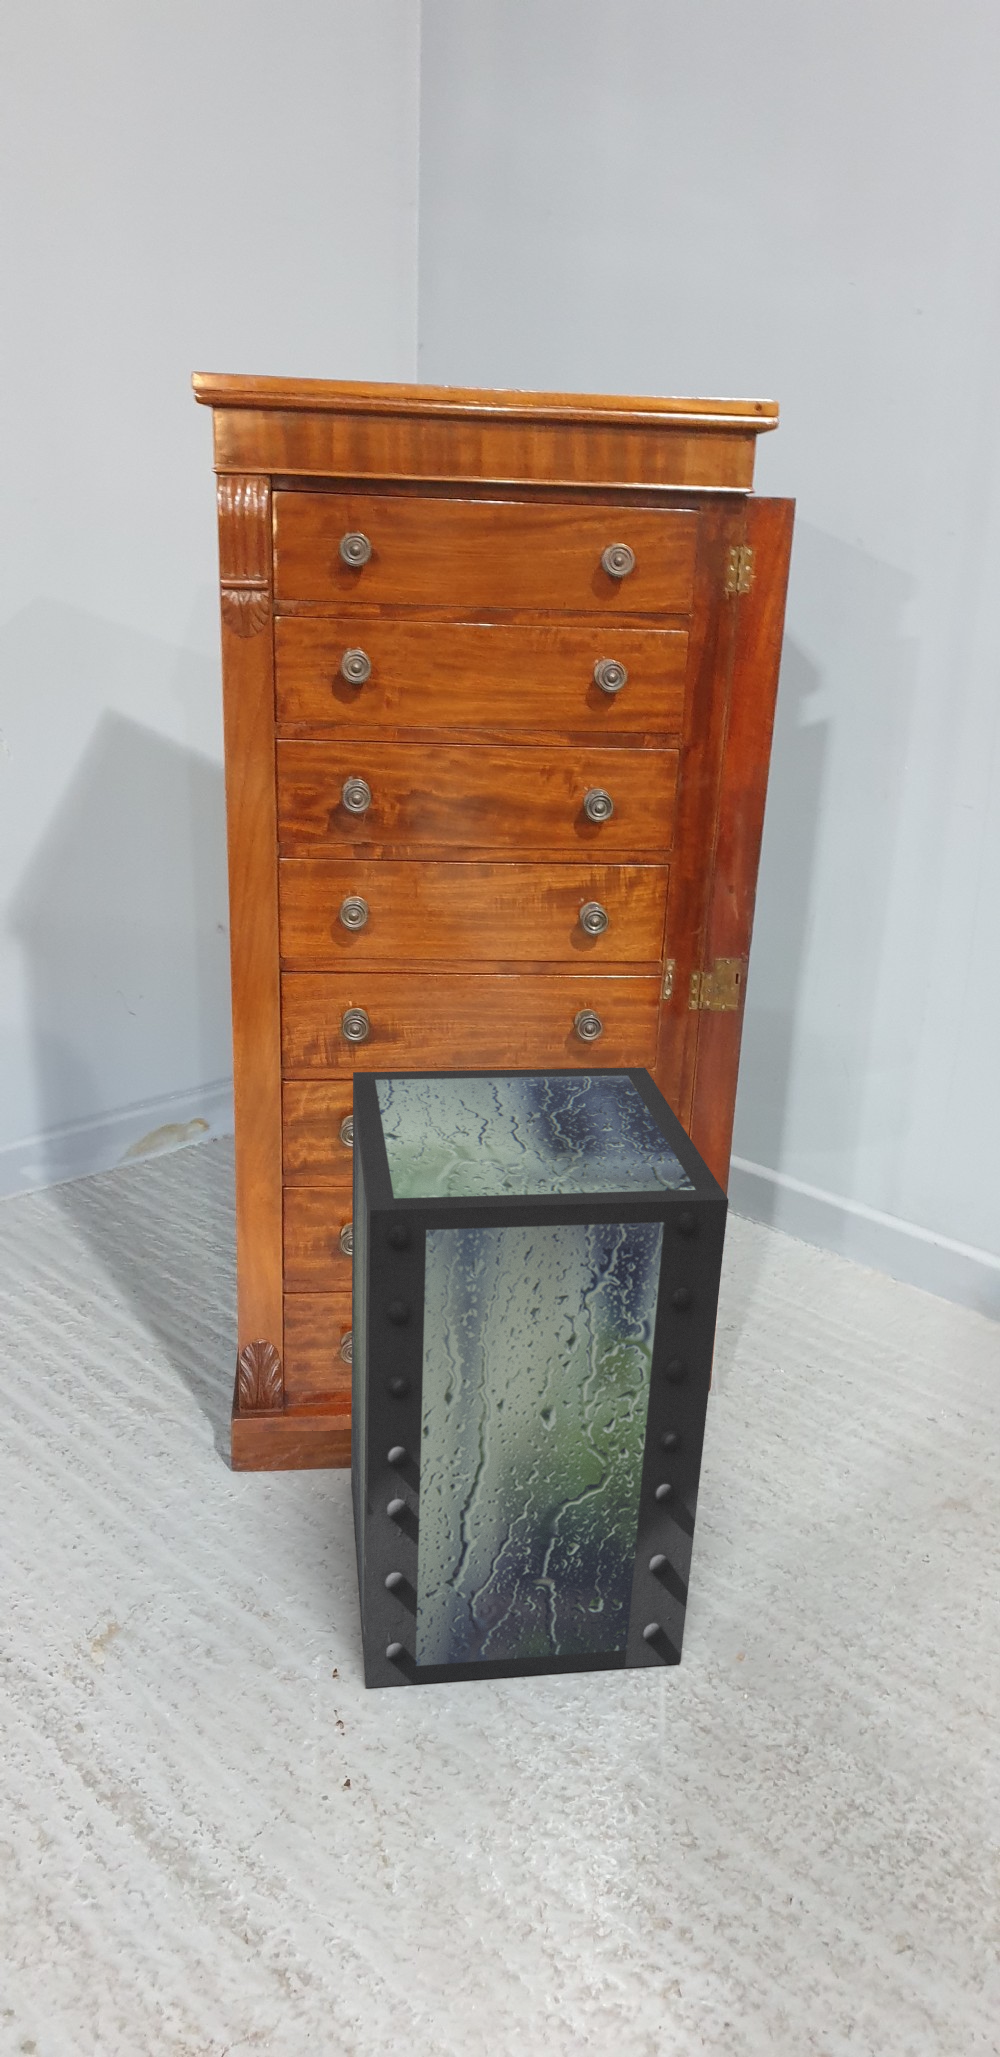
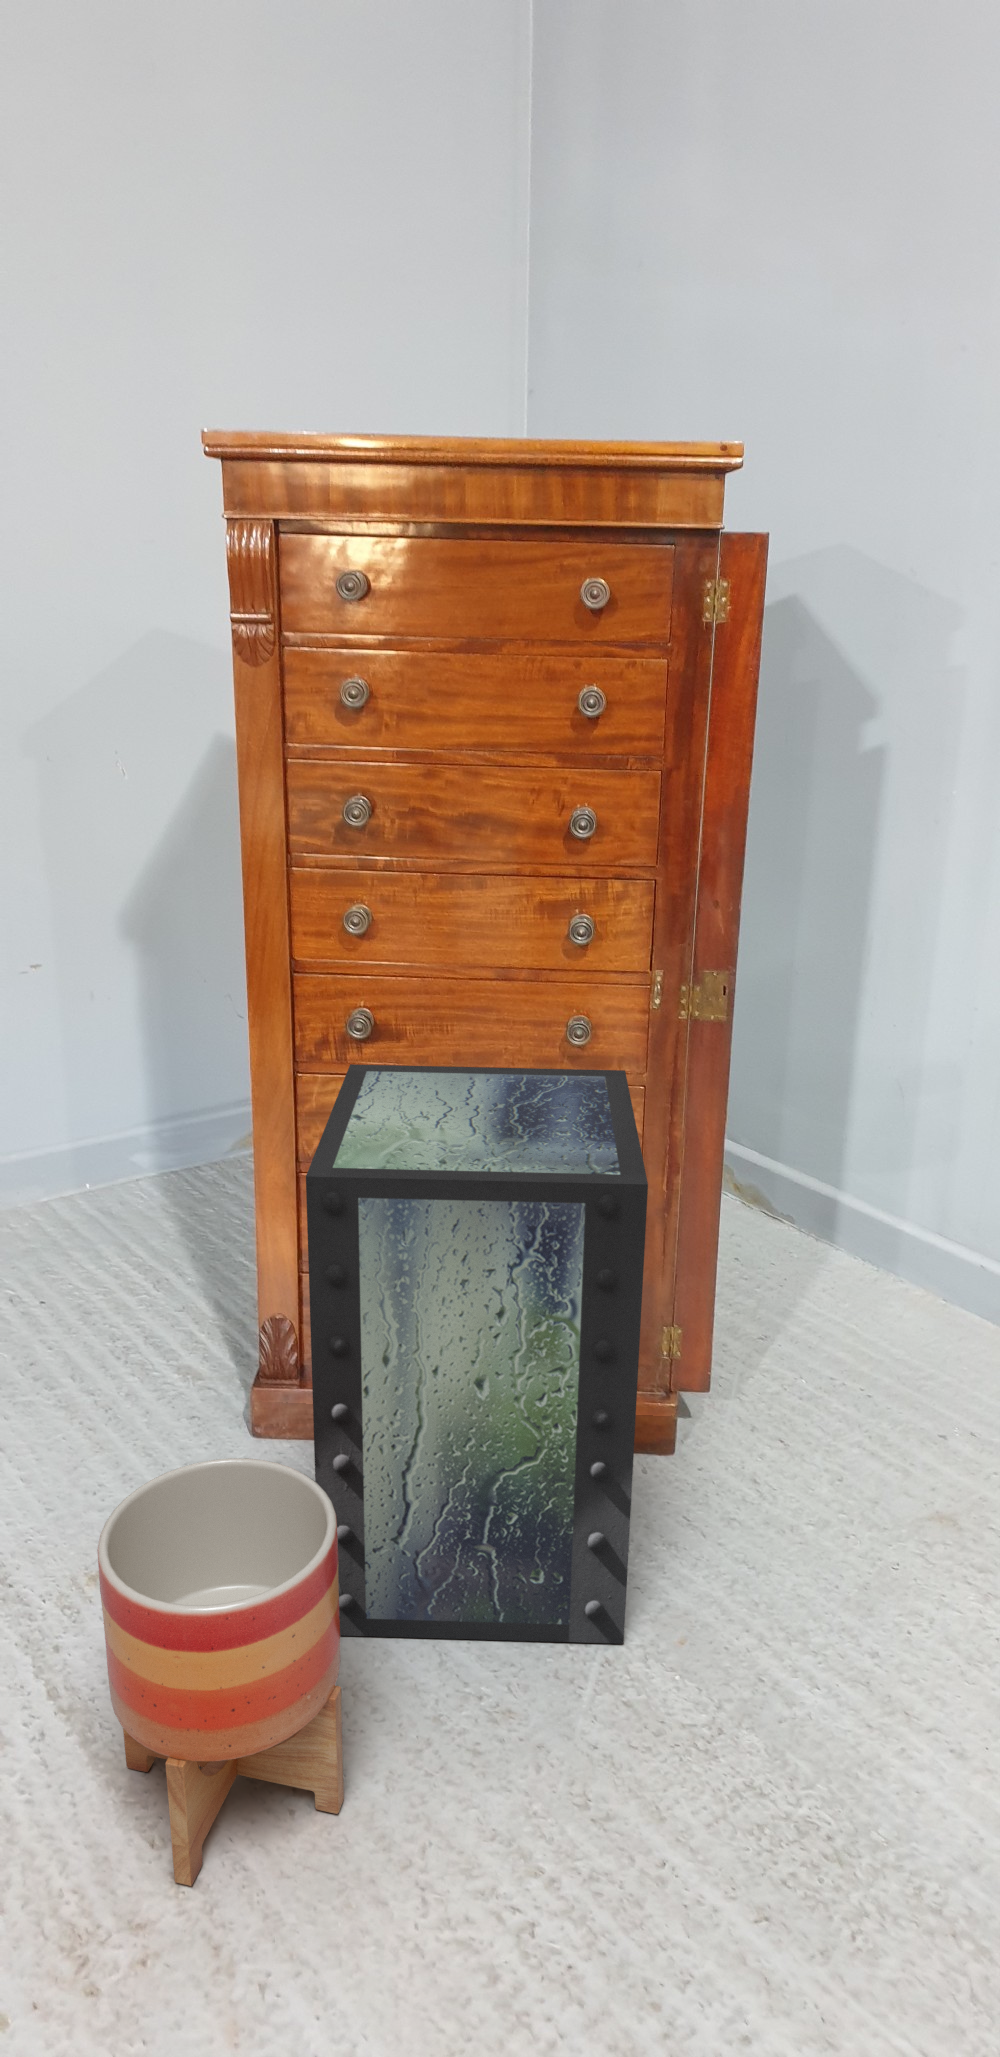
planter: none [188,1517,444,1976] -> present [97,1458,344,1886]

